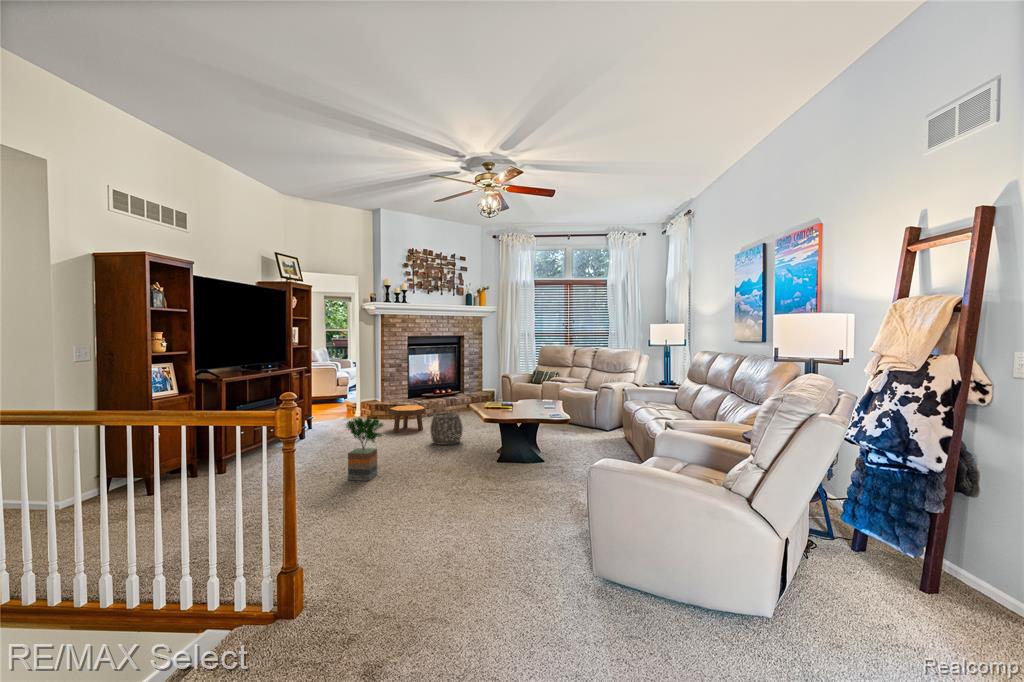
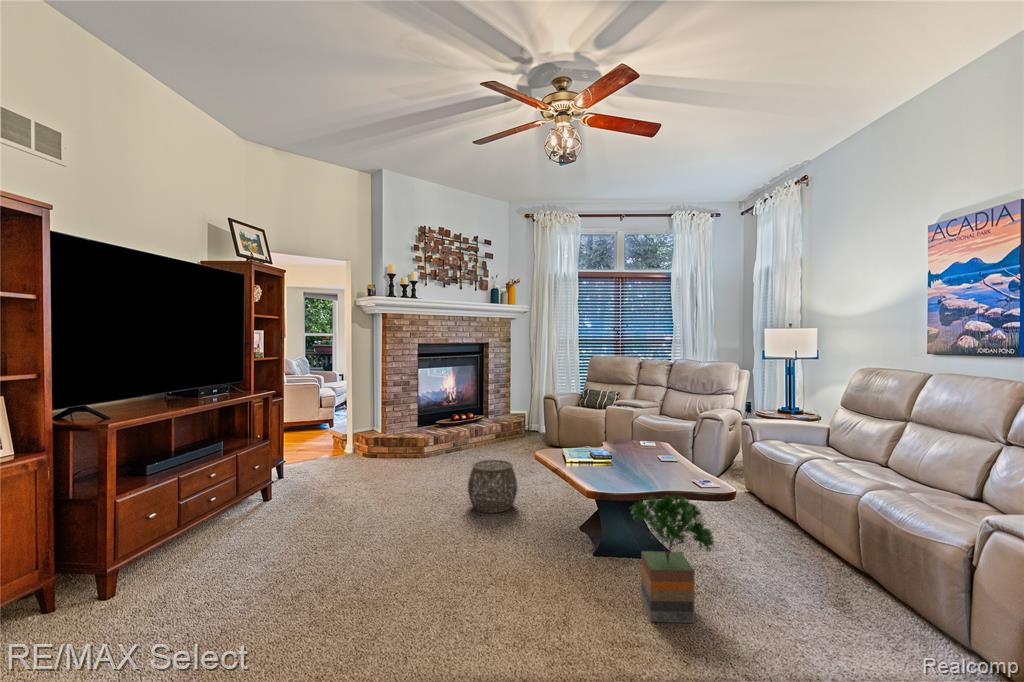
footstool: present [389,405,426,432] -> none [397,442,452,485]
potted tree: present [346,418,383,481] -> present [630,495,714,623]

